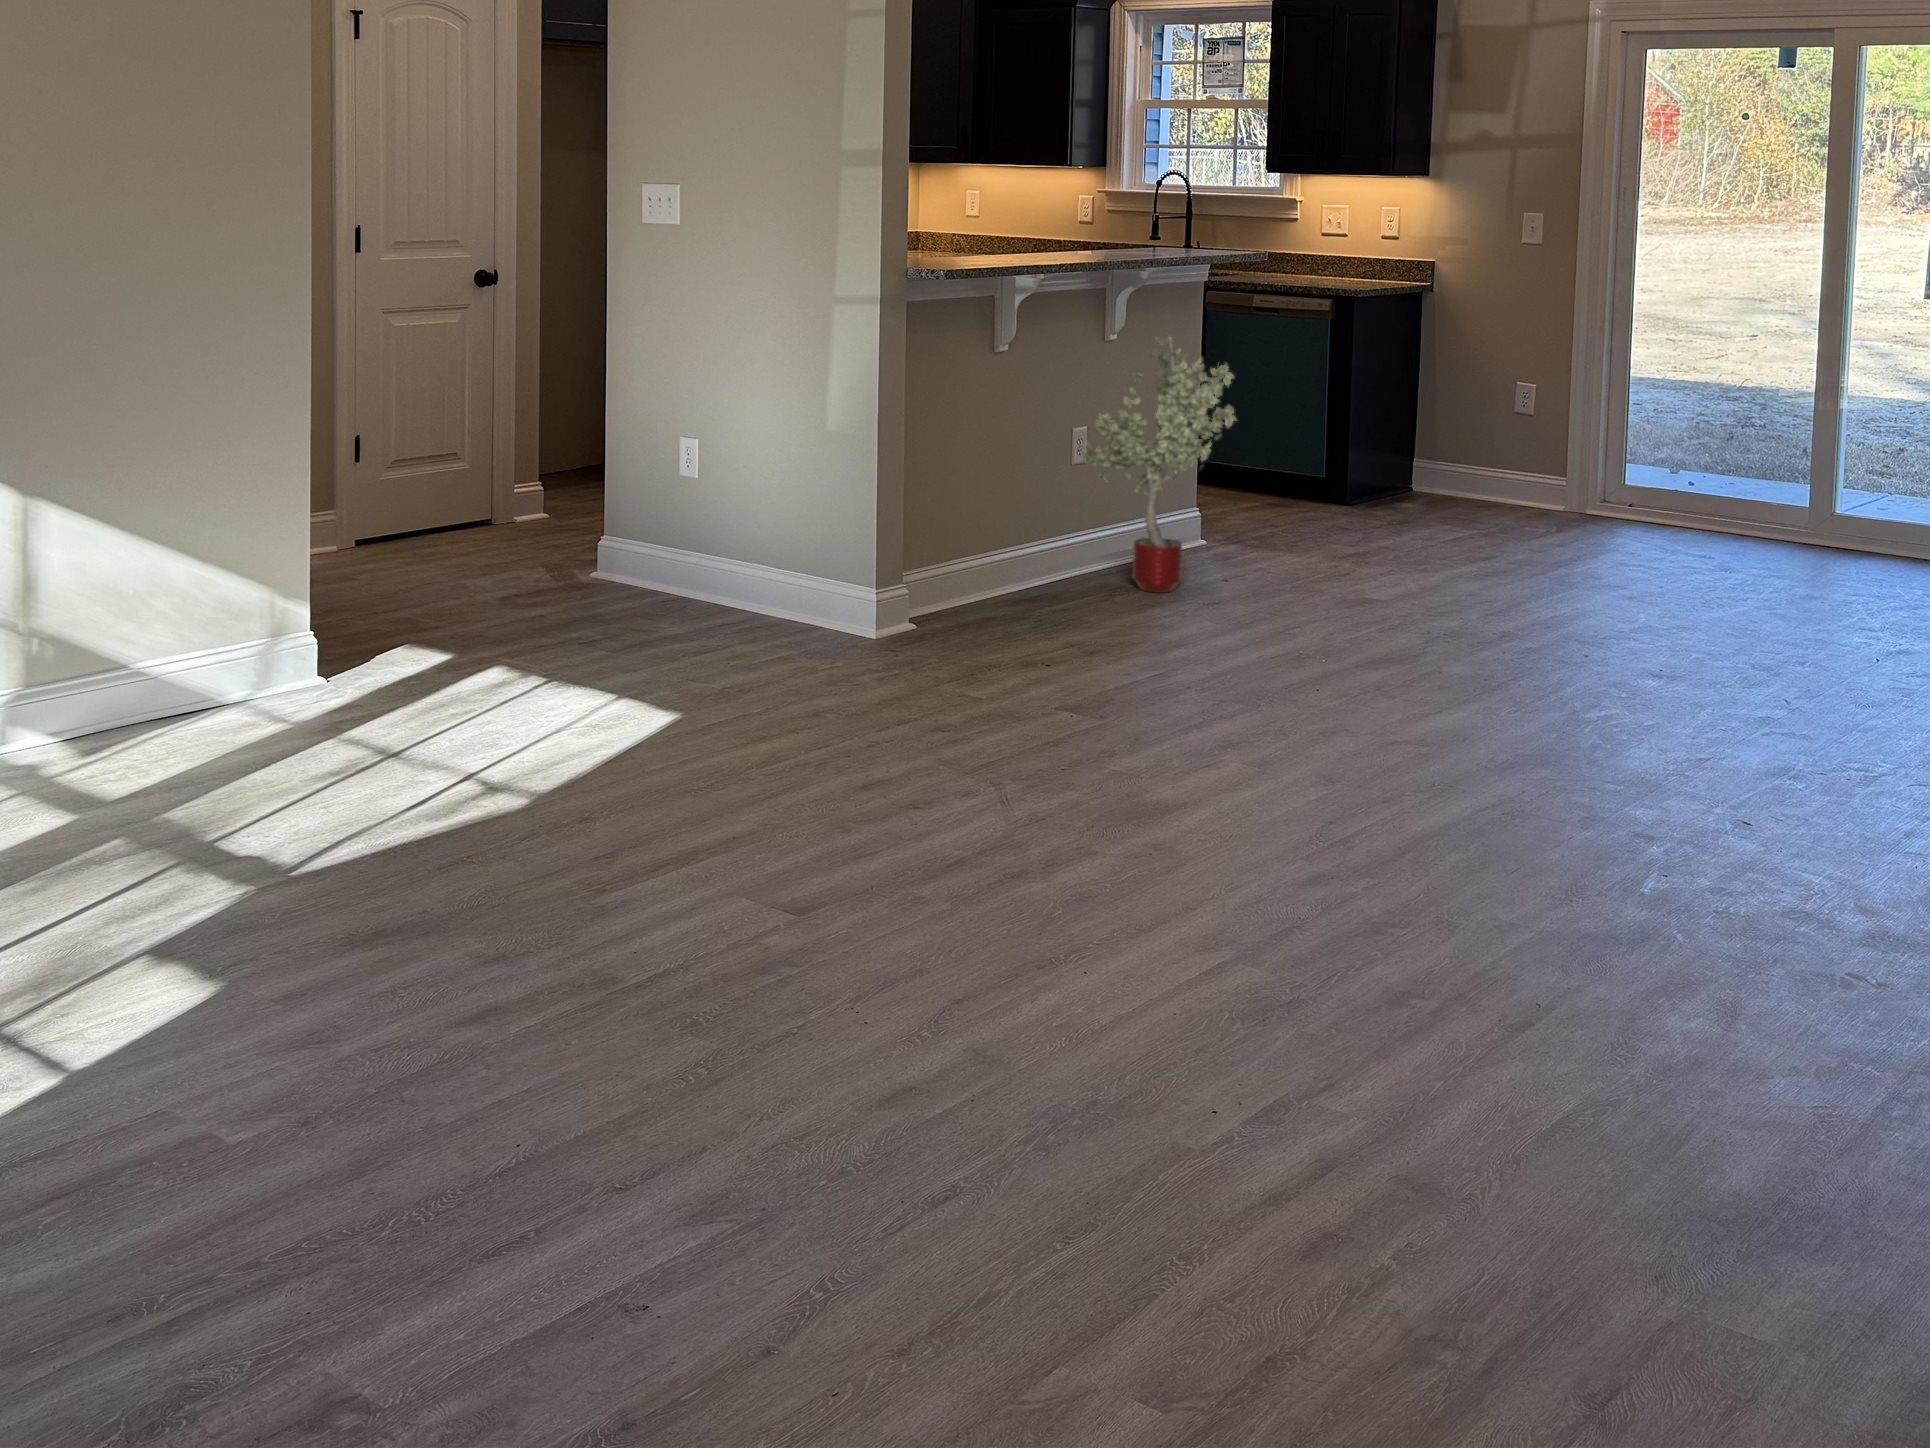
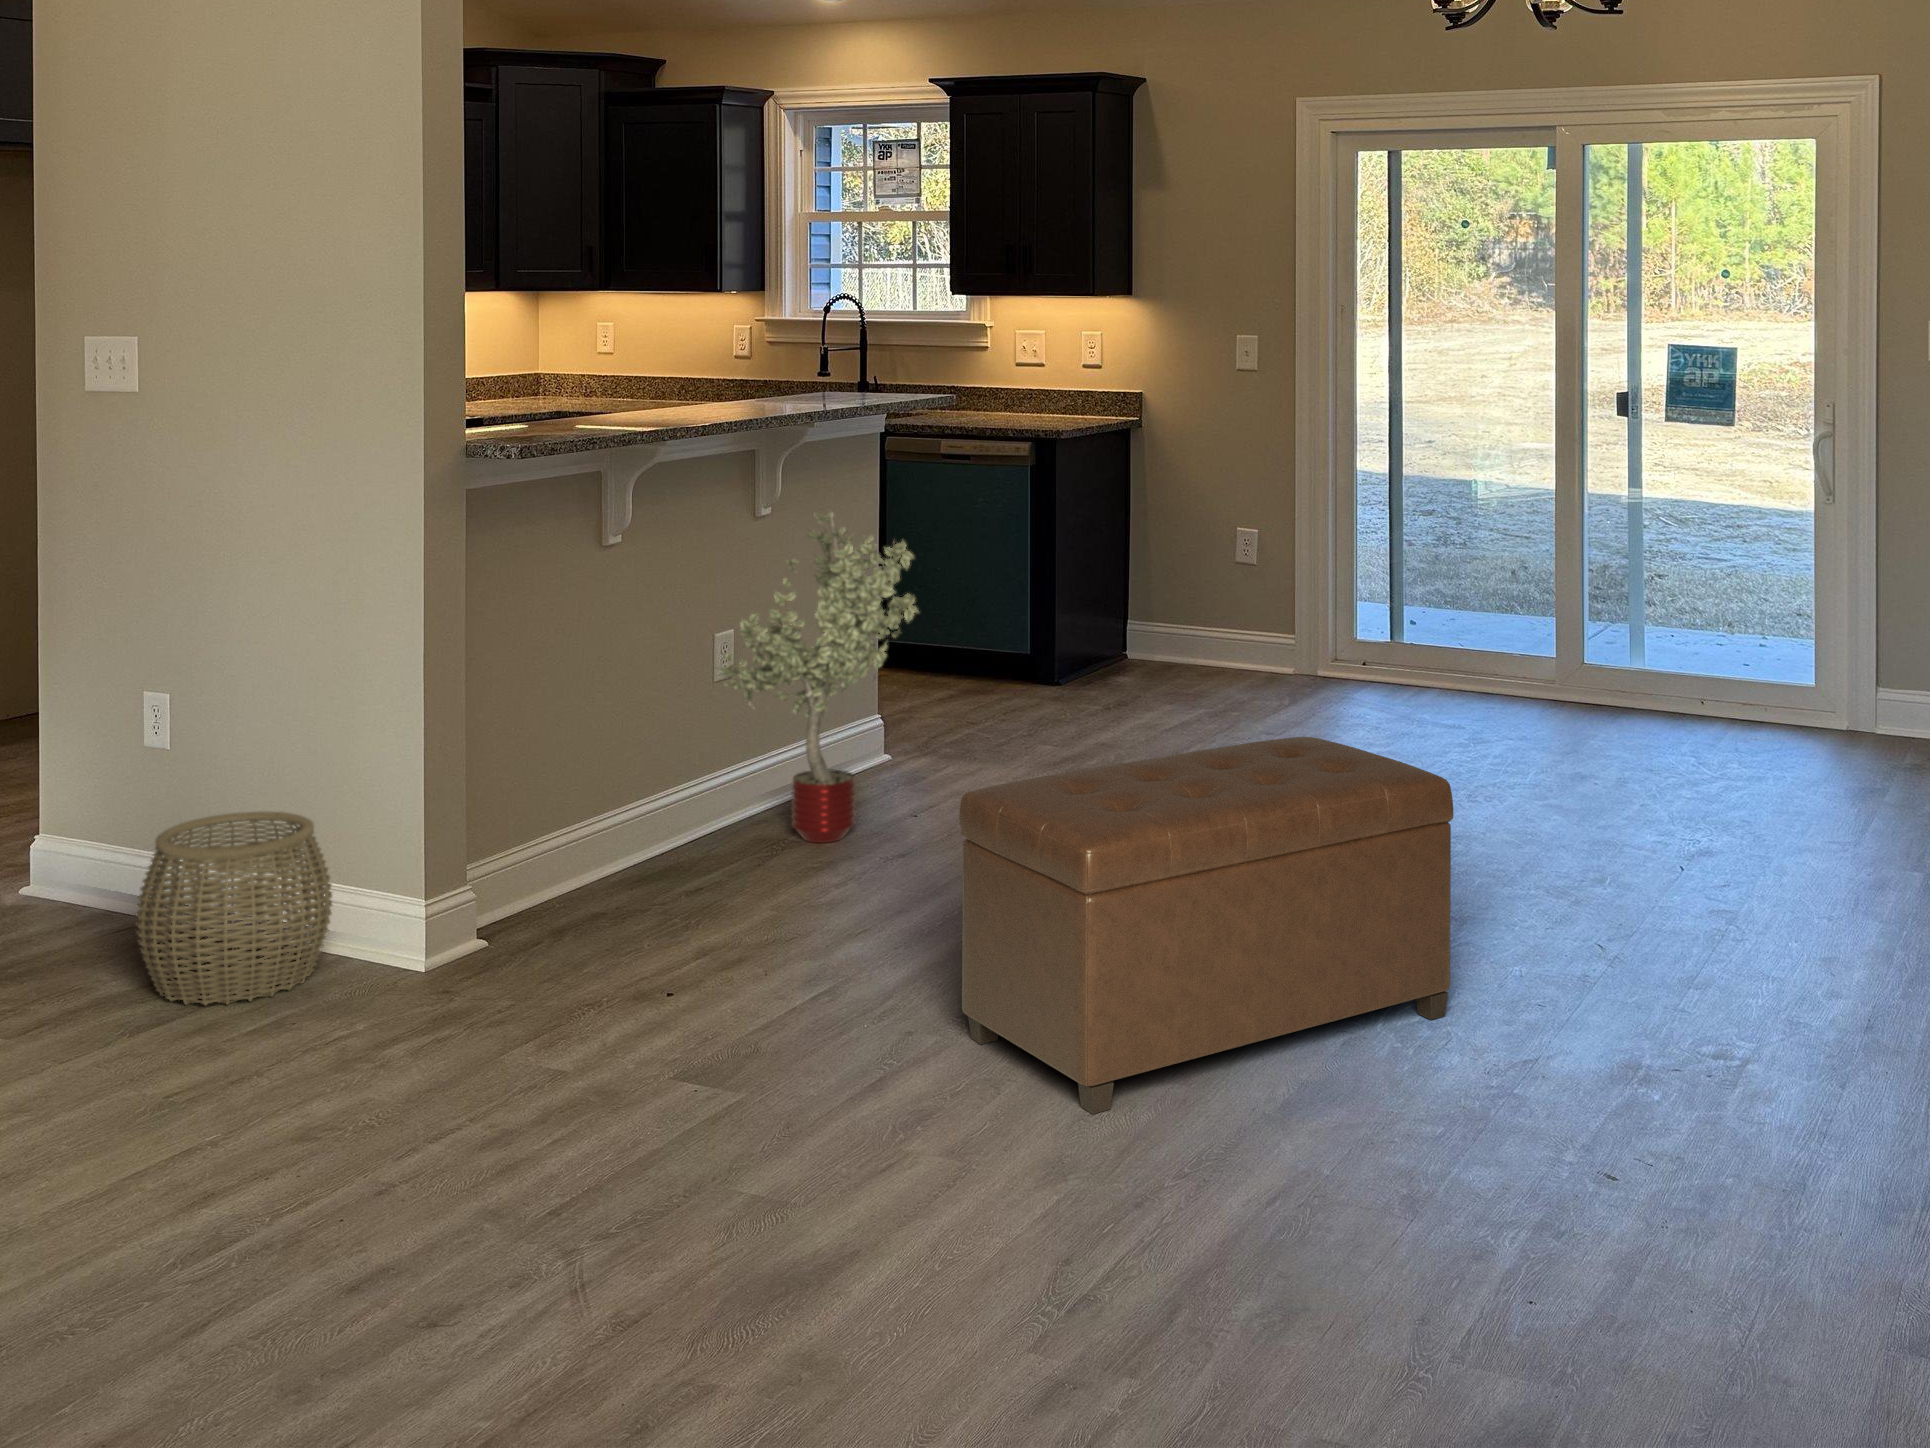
ottoman: none [1267,517,1660,756] -> present [959,737,1453,1114]
woven basket: none [687,520,815,646] -> present [136,812,332,1006]

